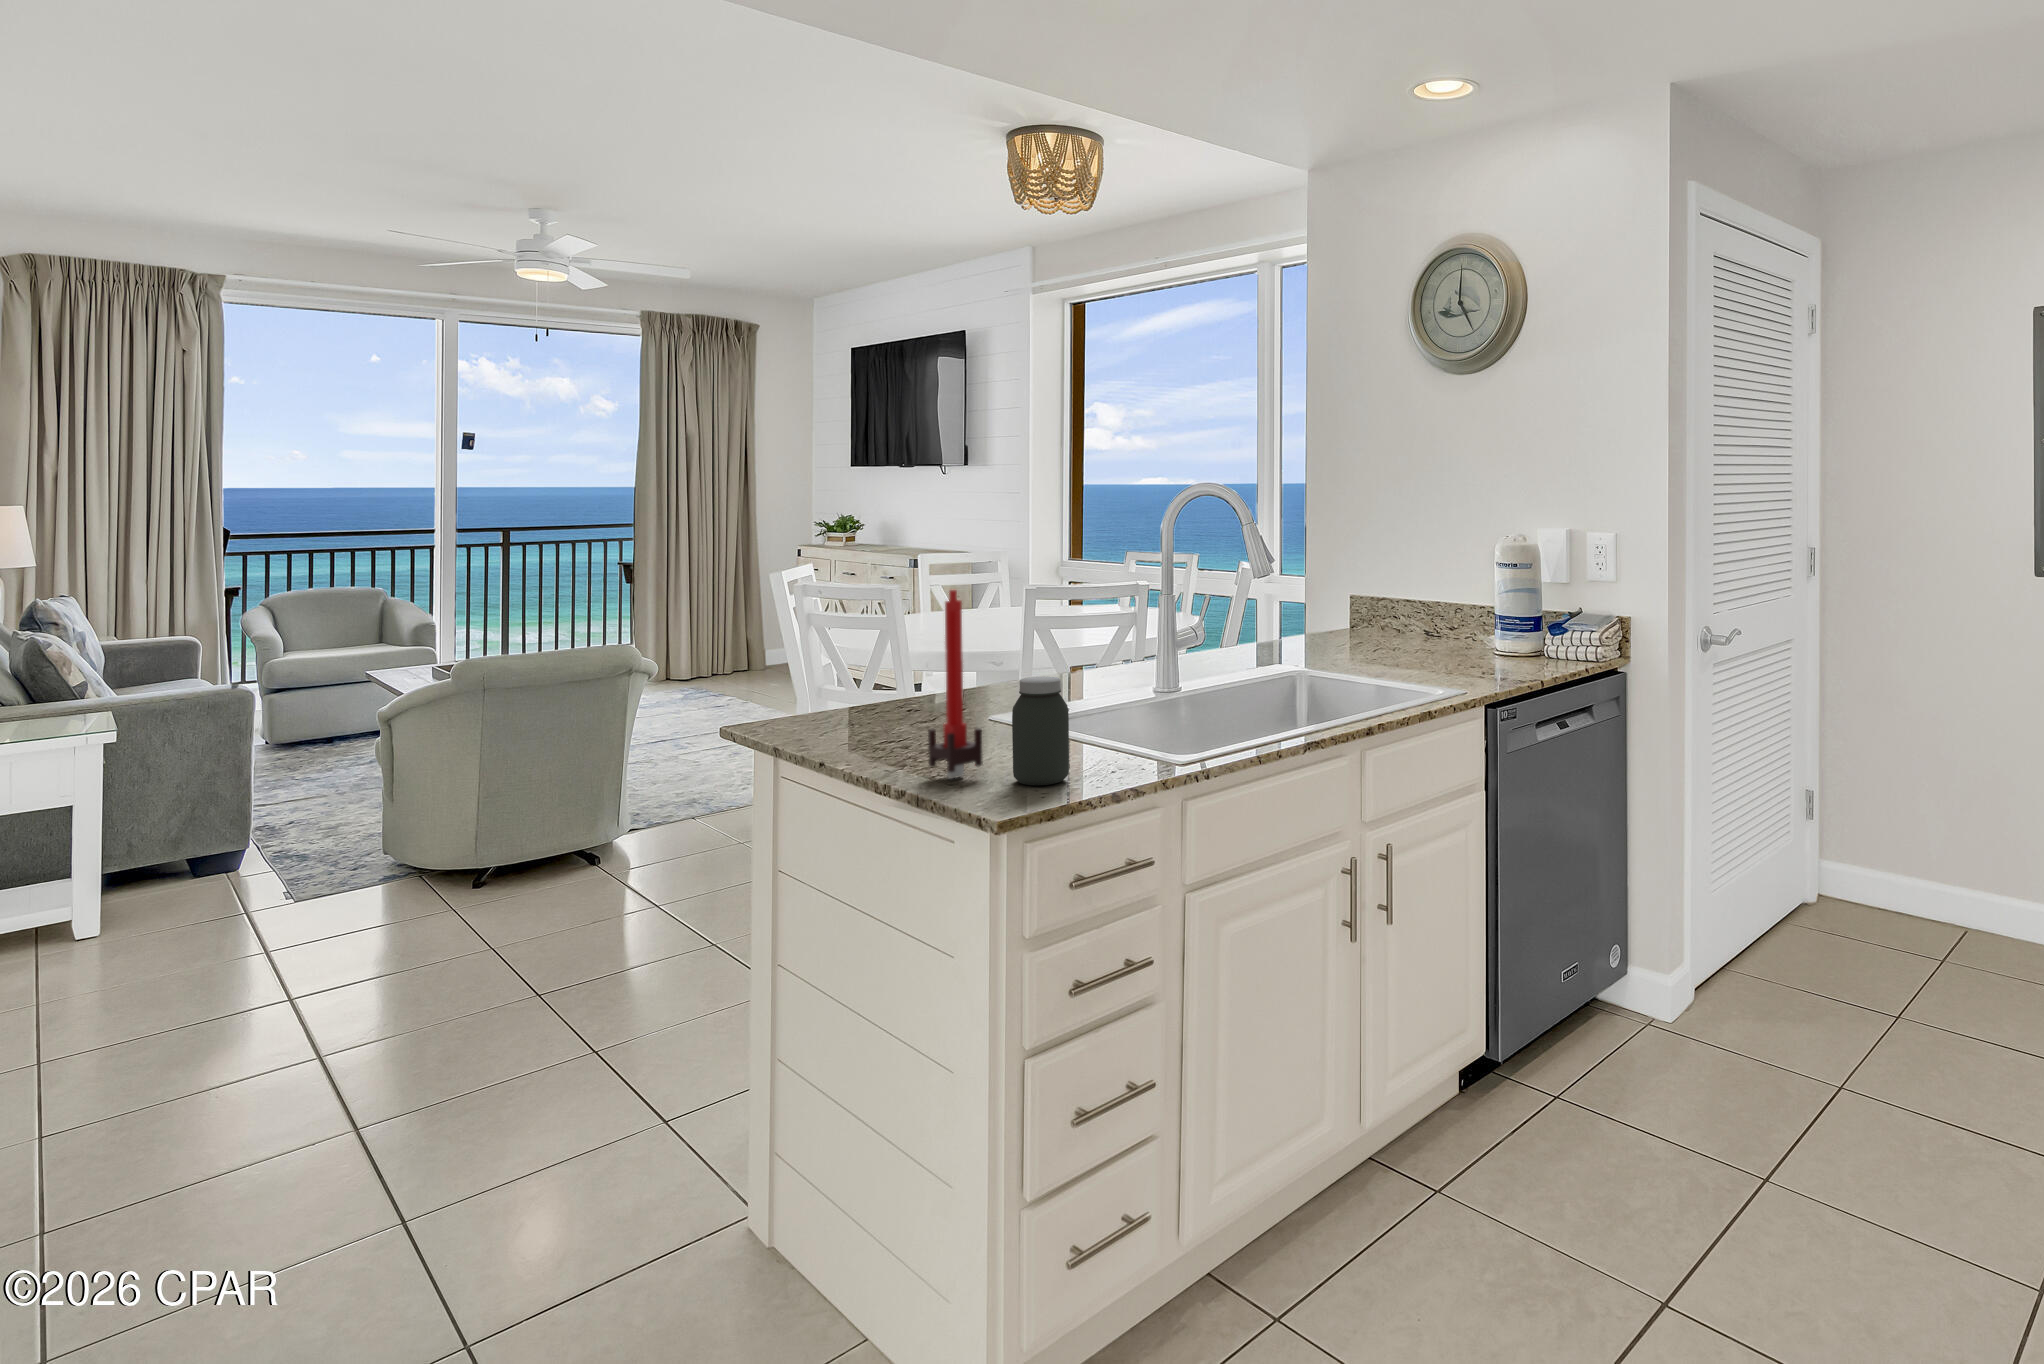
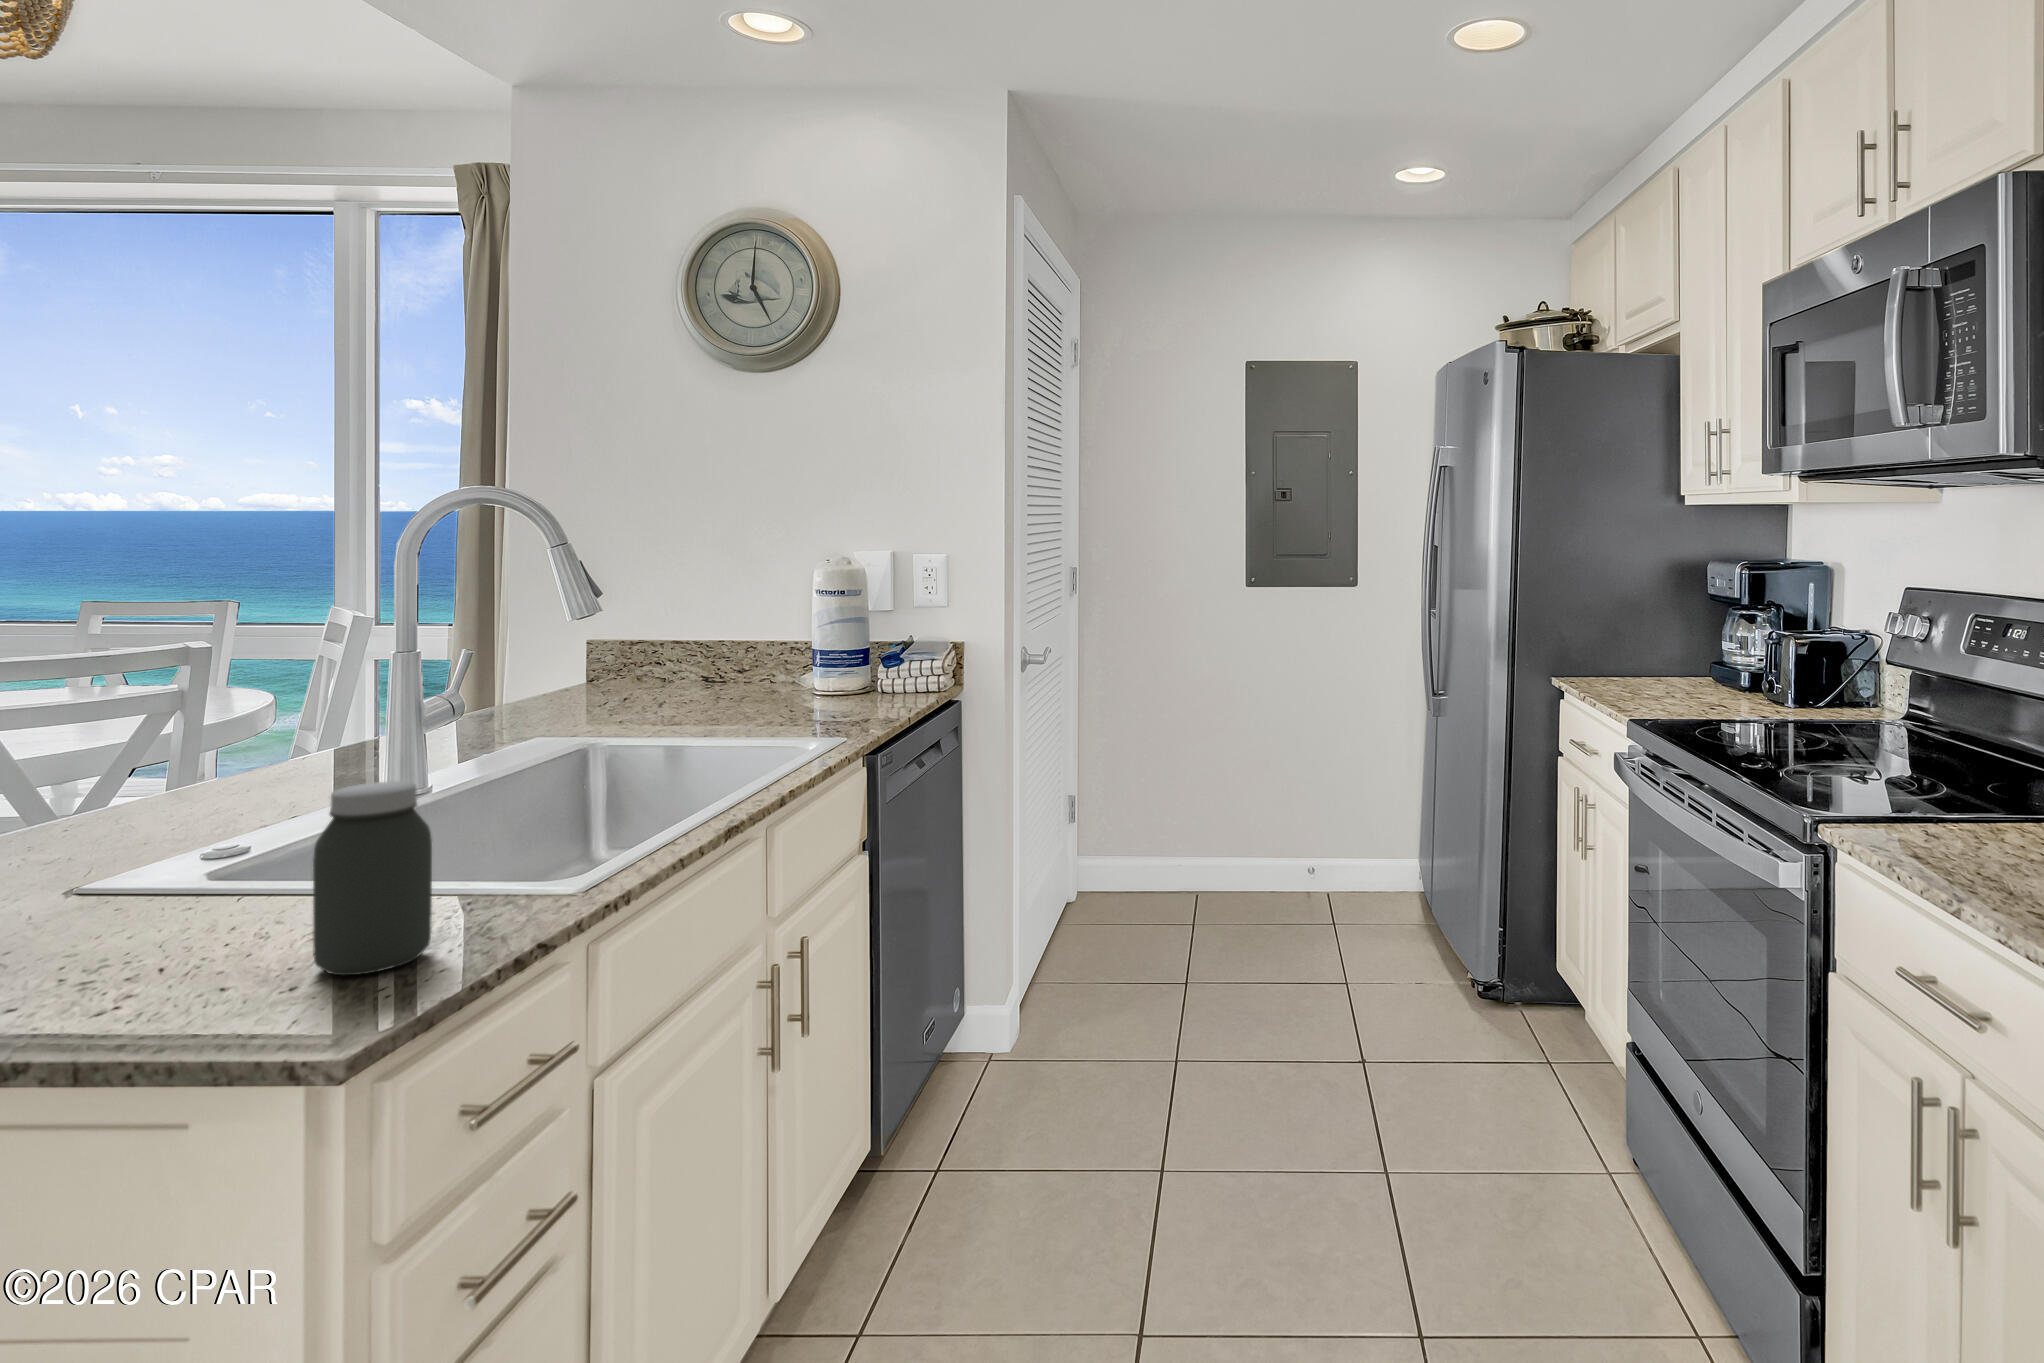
candle: present [928,590,982,778] -> none [100,643,234,1001]

